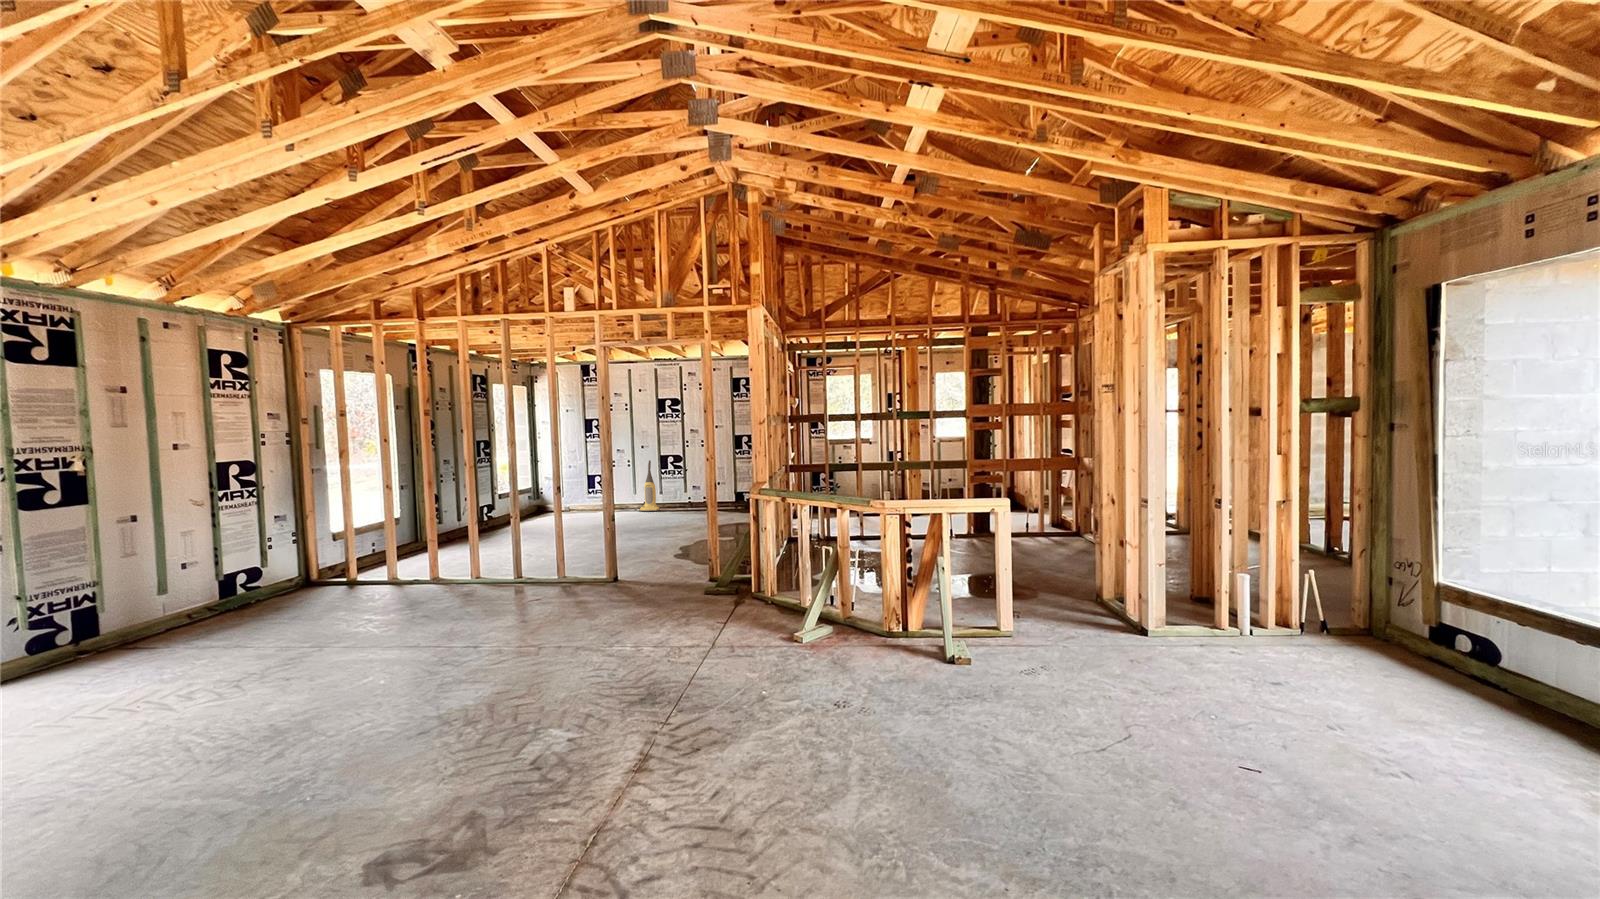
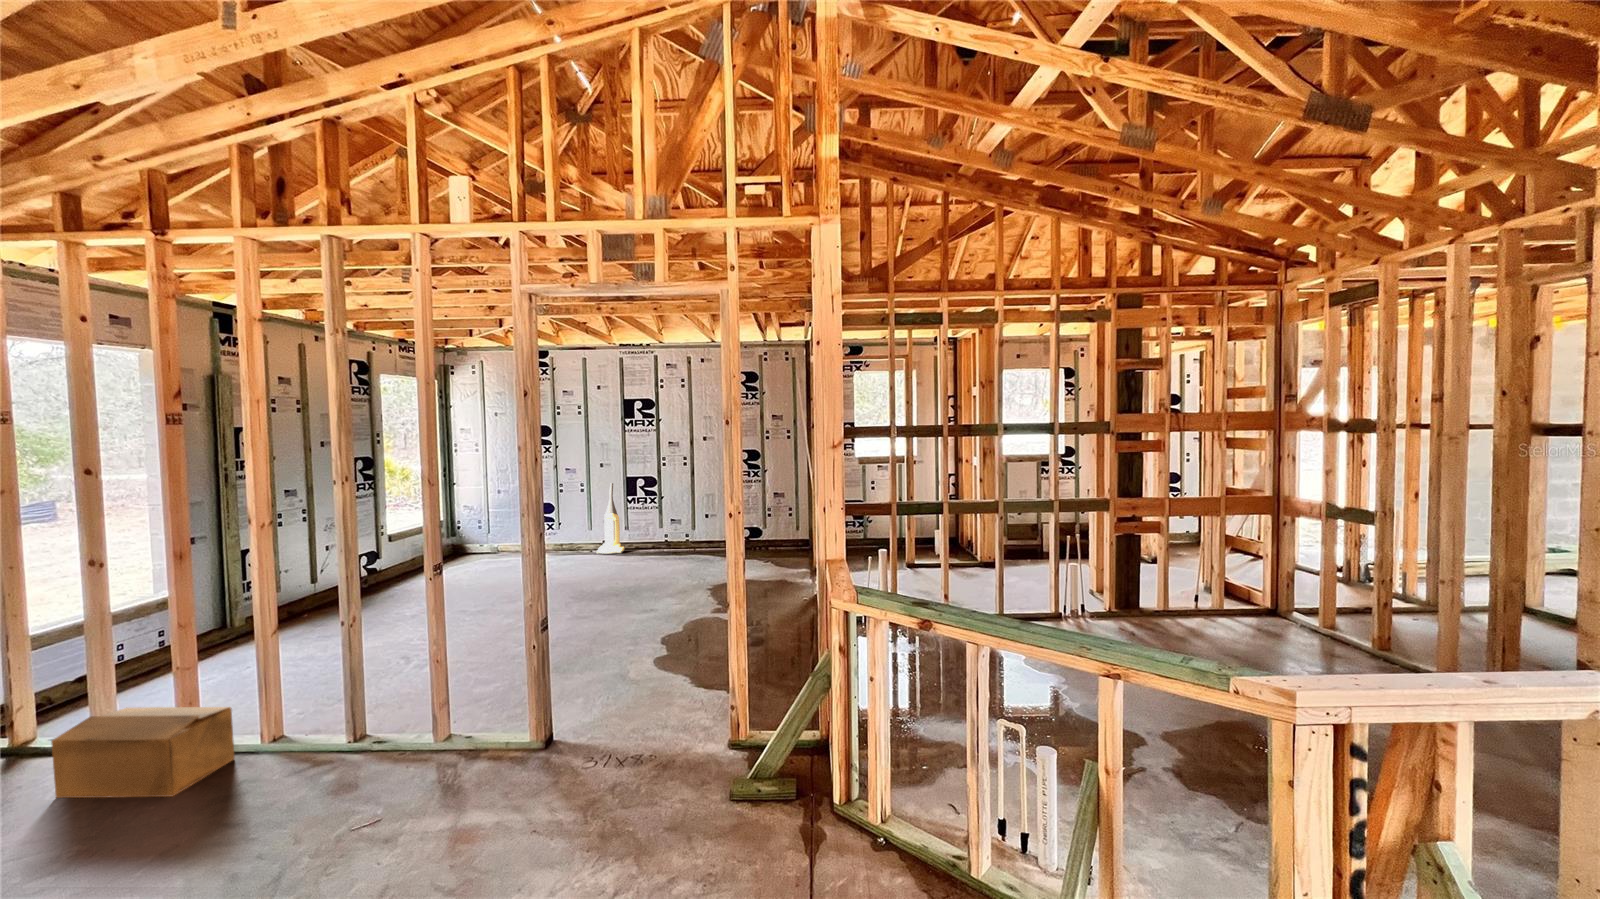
cardboard box: none [383,558,459,595] -> present [52,707,235,798]

